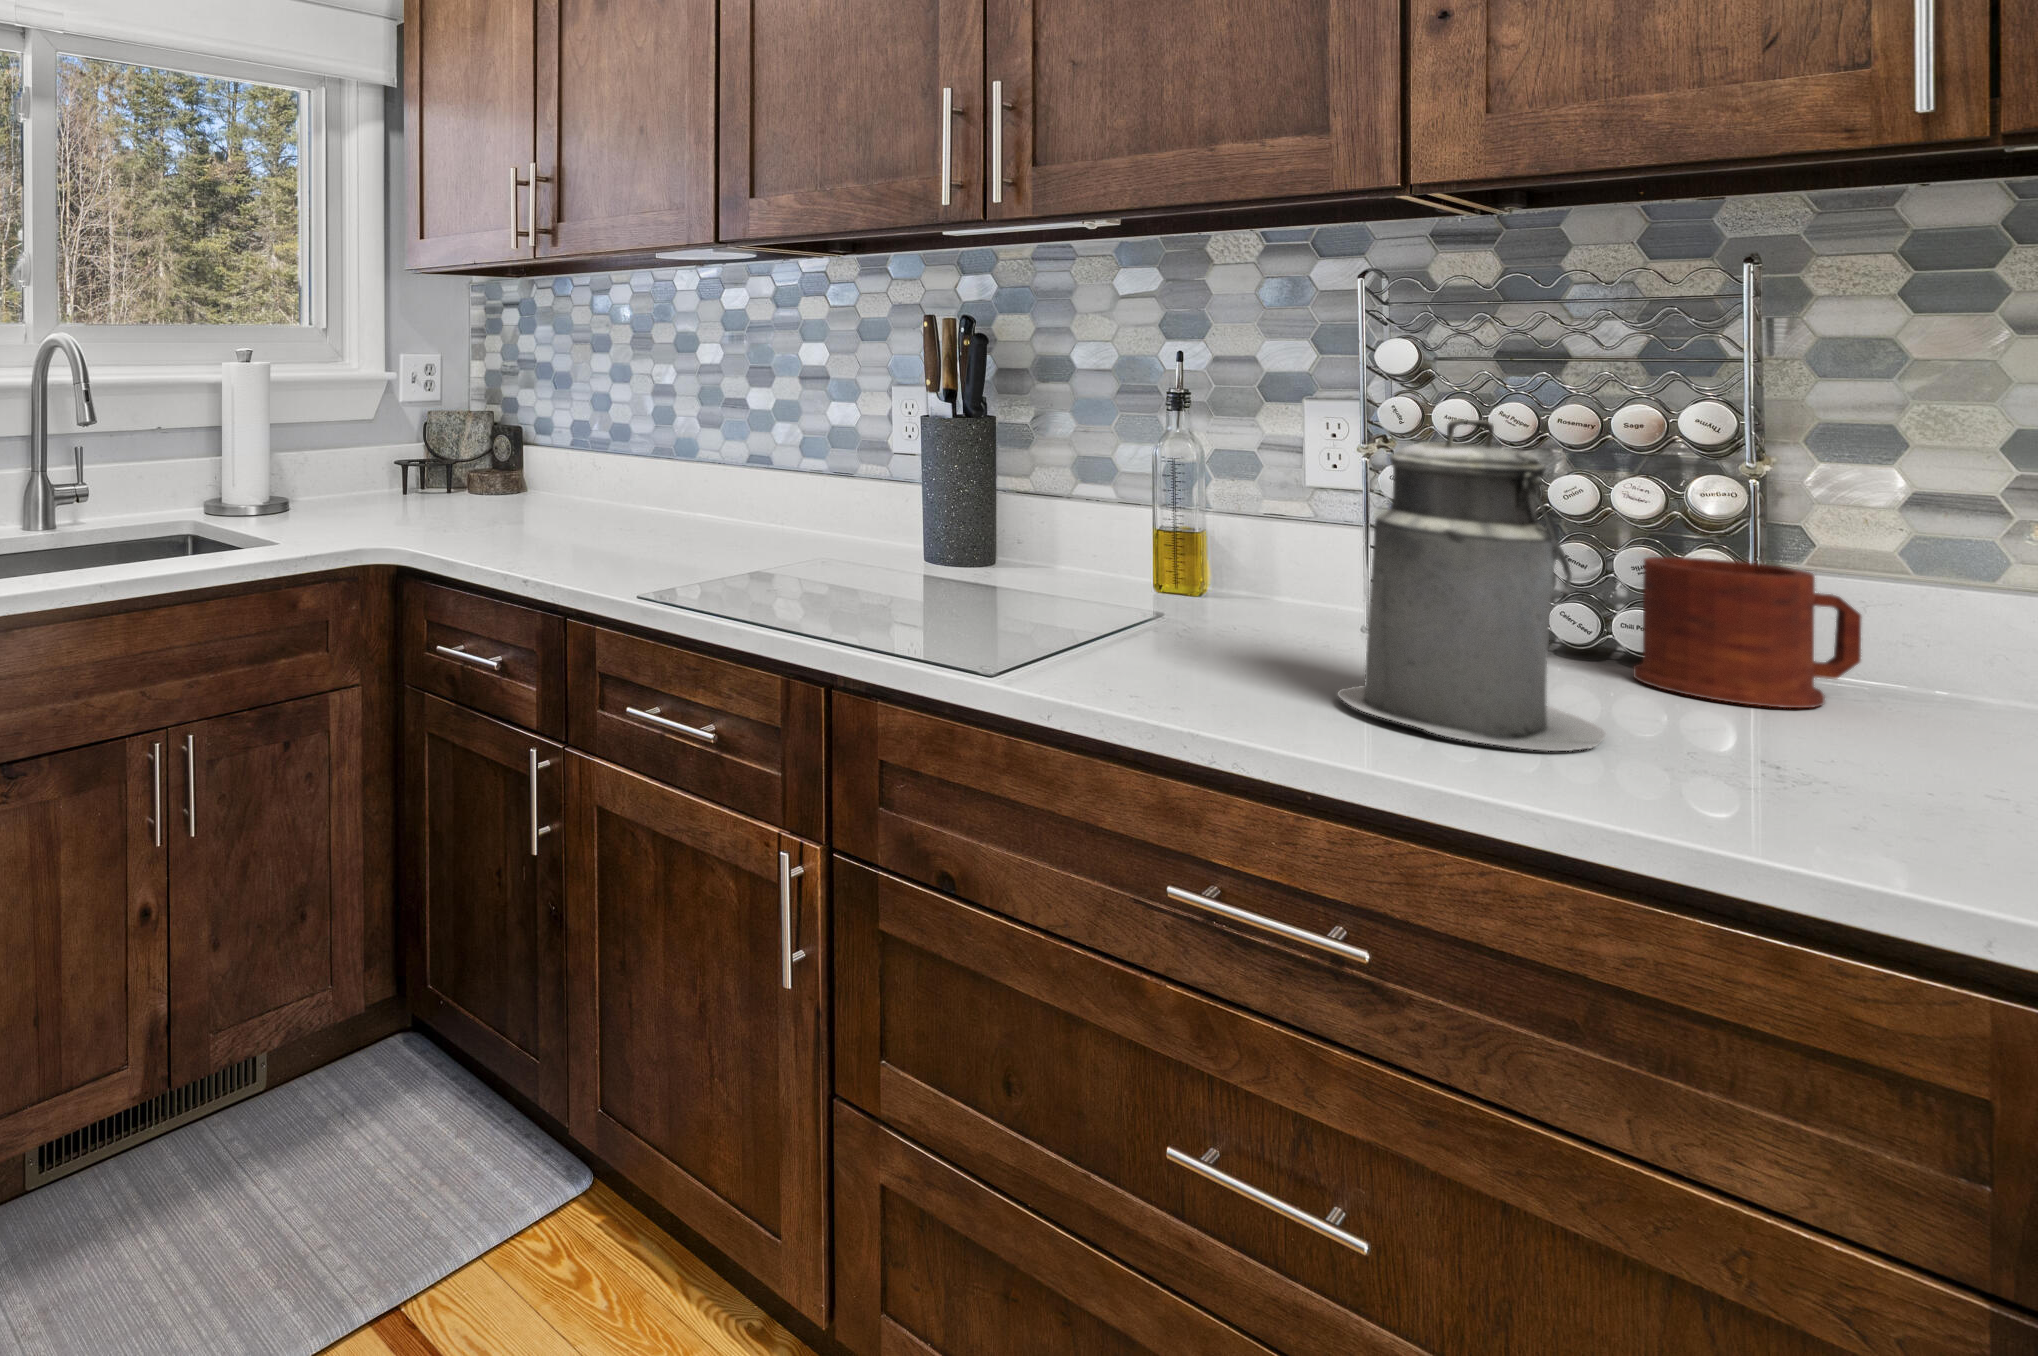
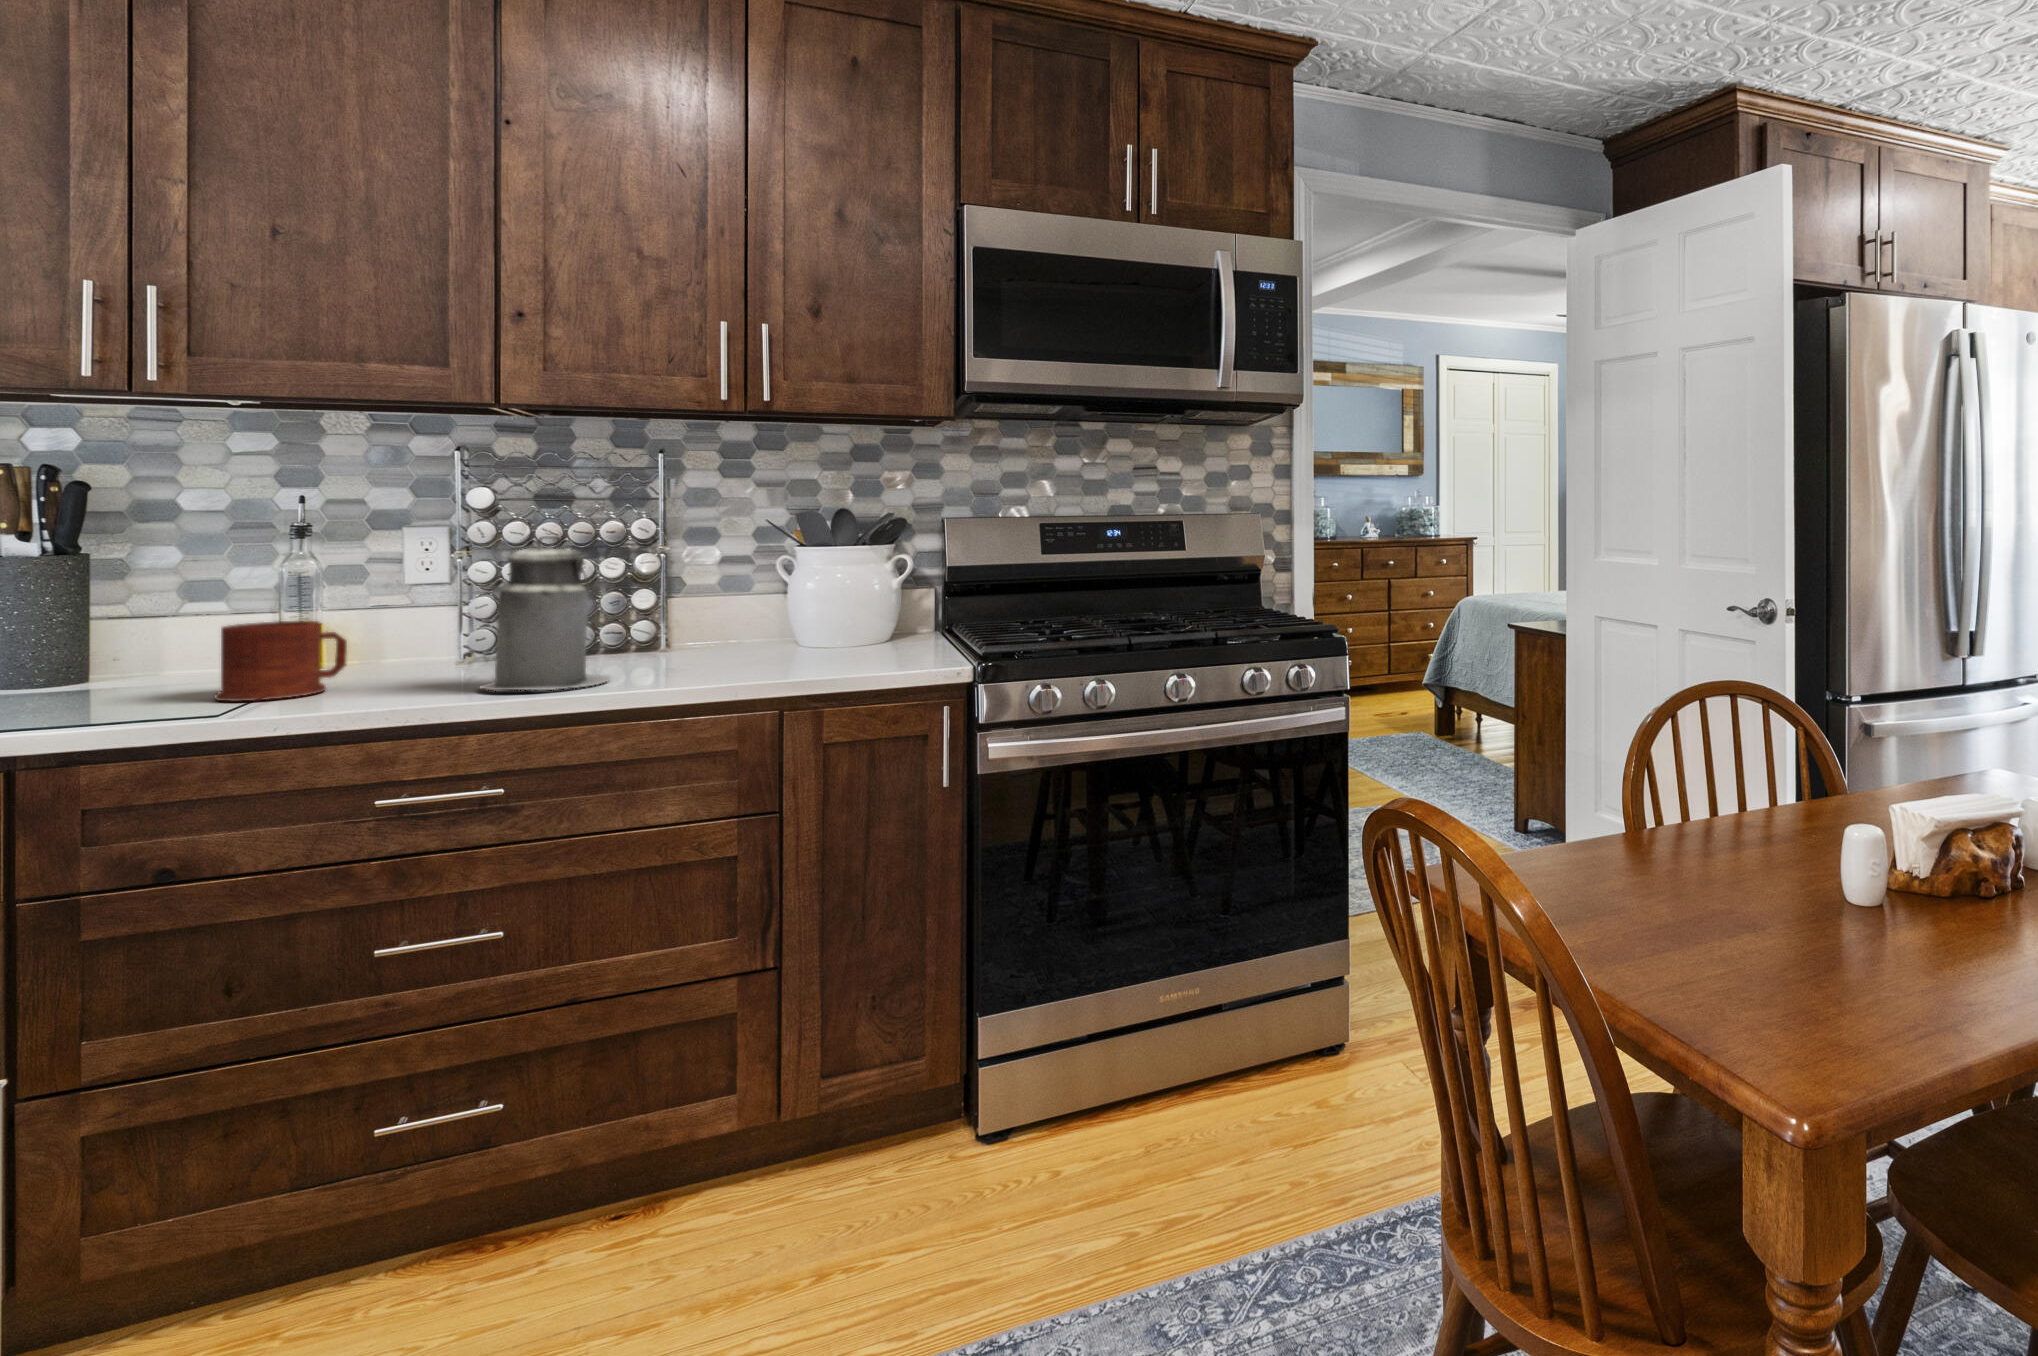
mug: present [1633,557,1862,708] -> present [215,621,347,701]

